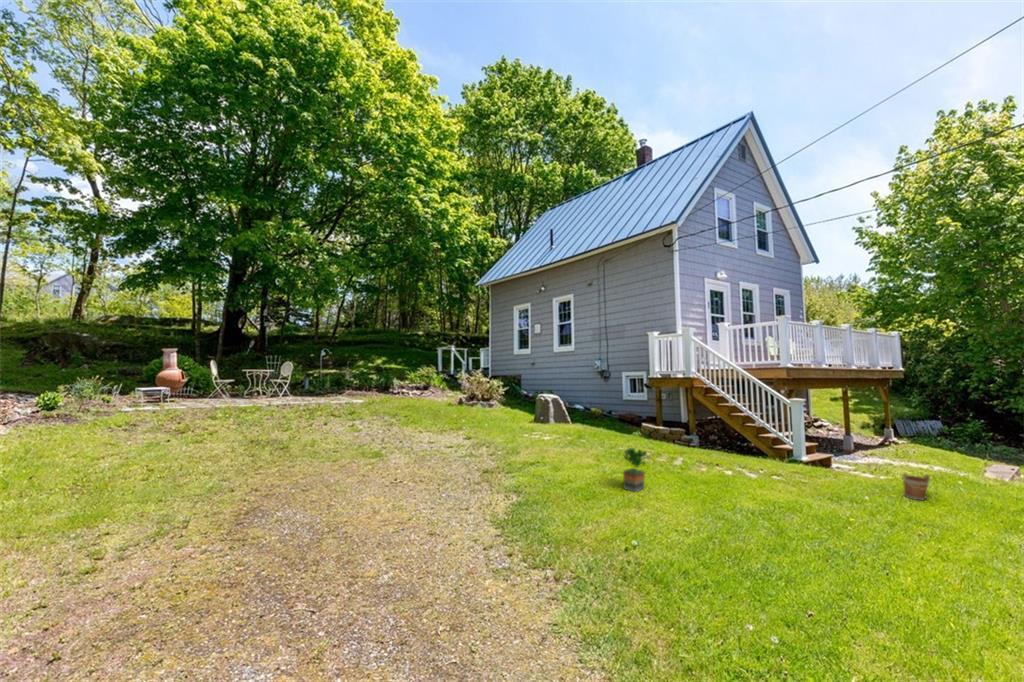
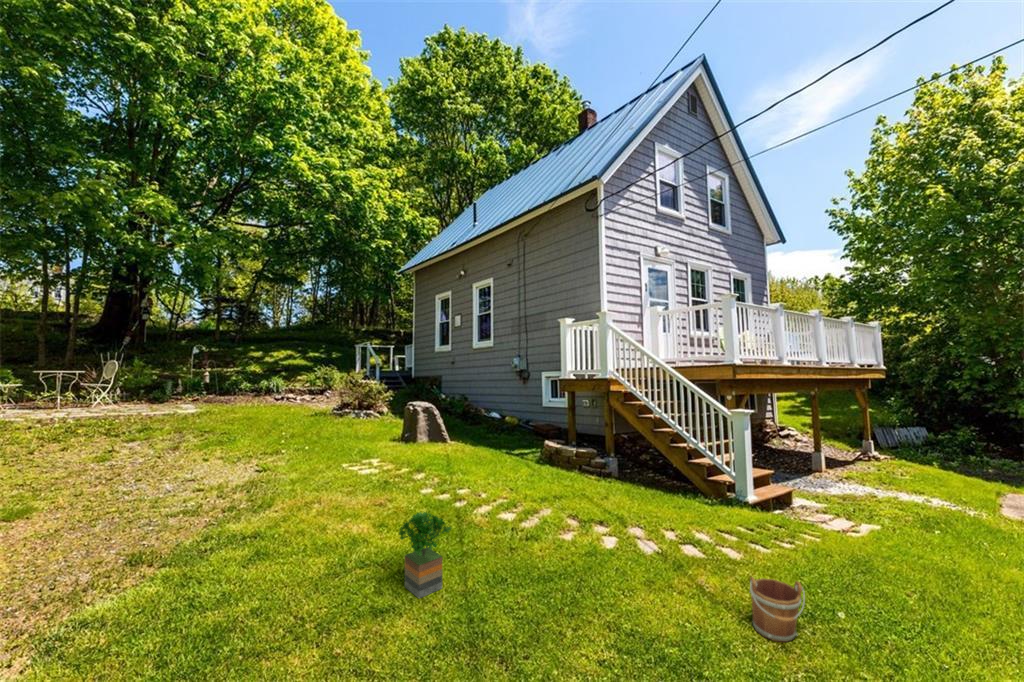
bucket: present [903,473,930,500] -> present [749,577,805,642]

